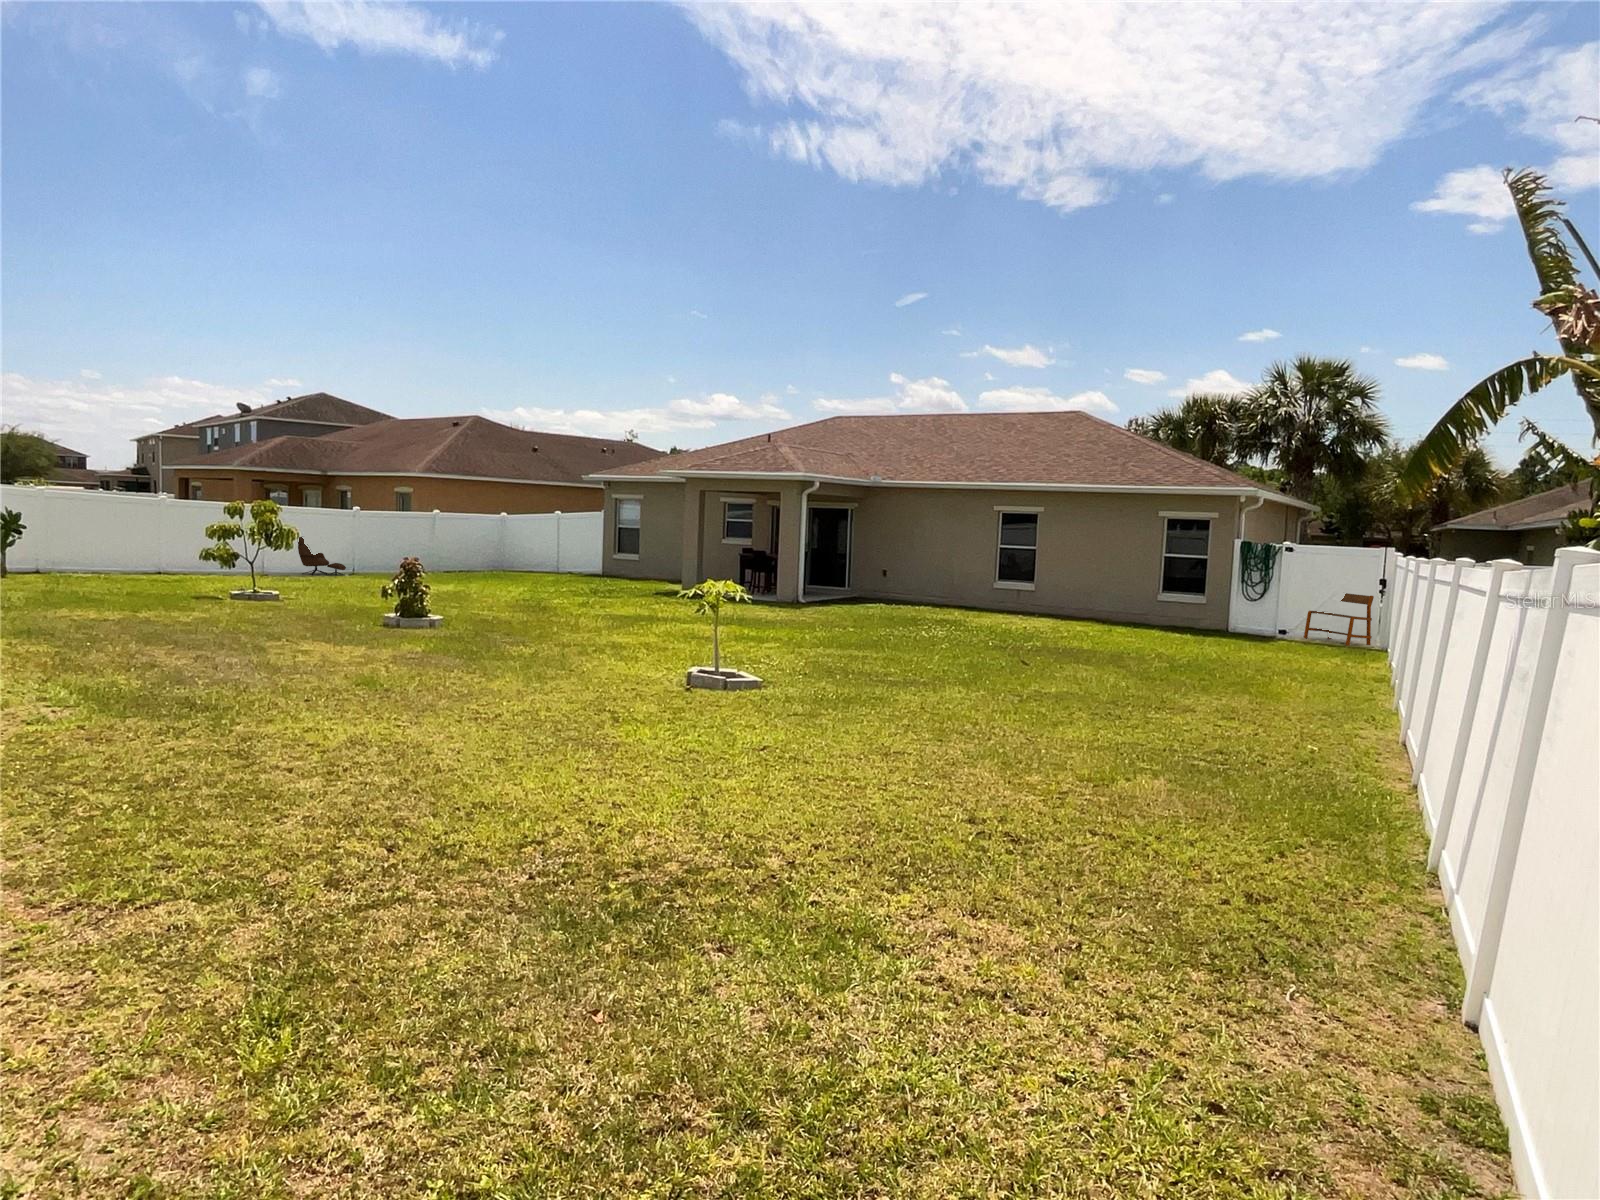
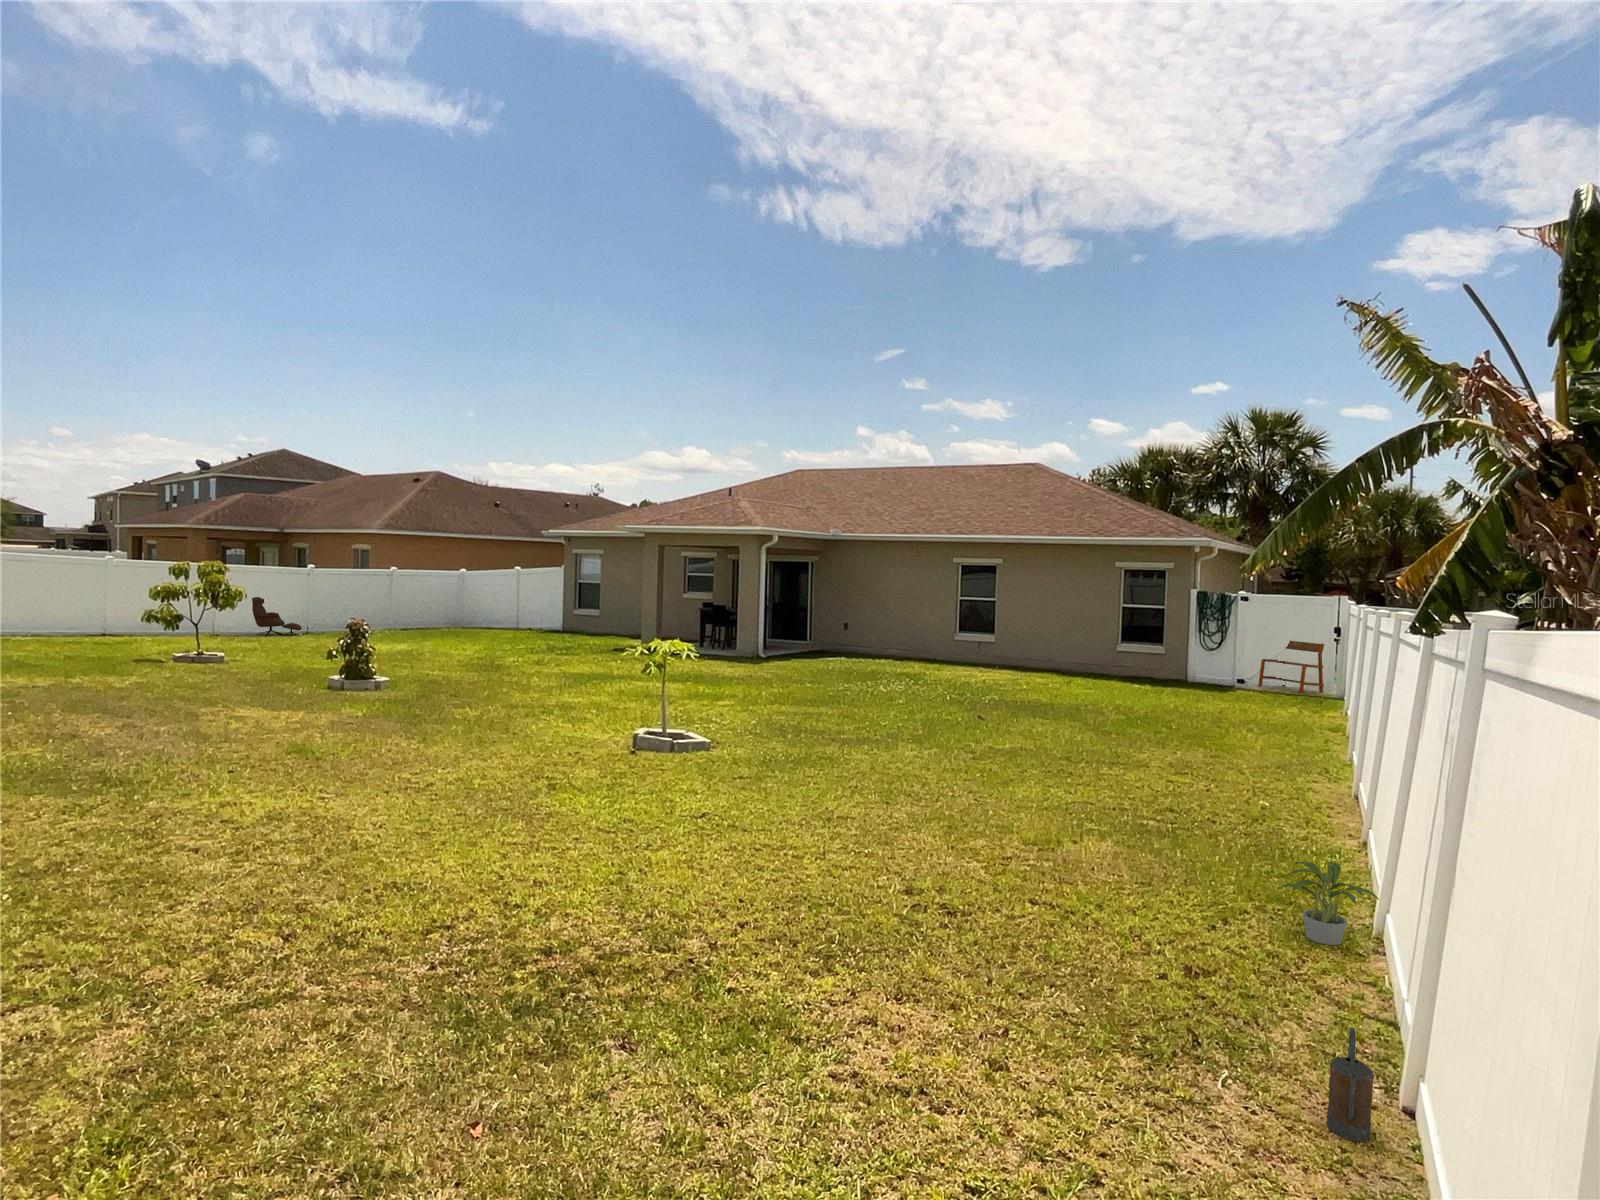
potted plant: none [1338,799,1440,879] -> present [1278,861,1379,945]
watering can: none [1393,946,1442,1050] -> present [1327,1027,1374,1142]

